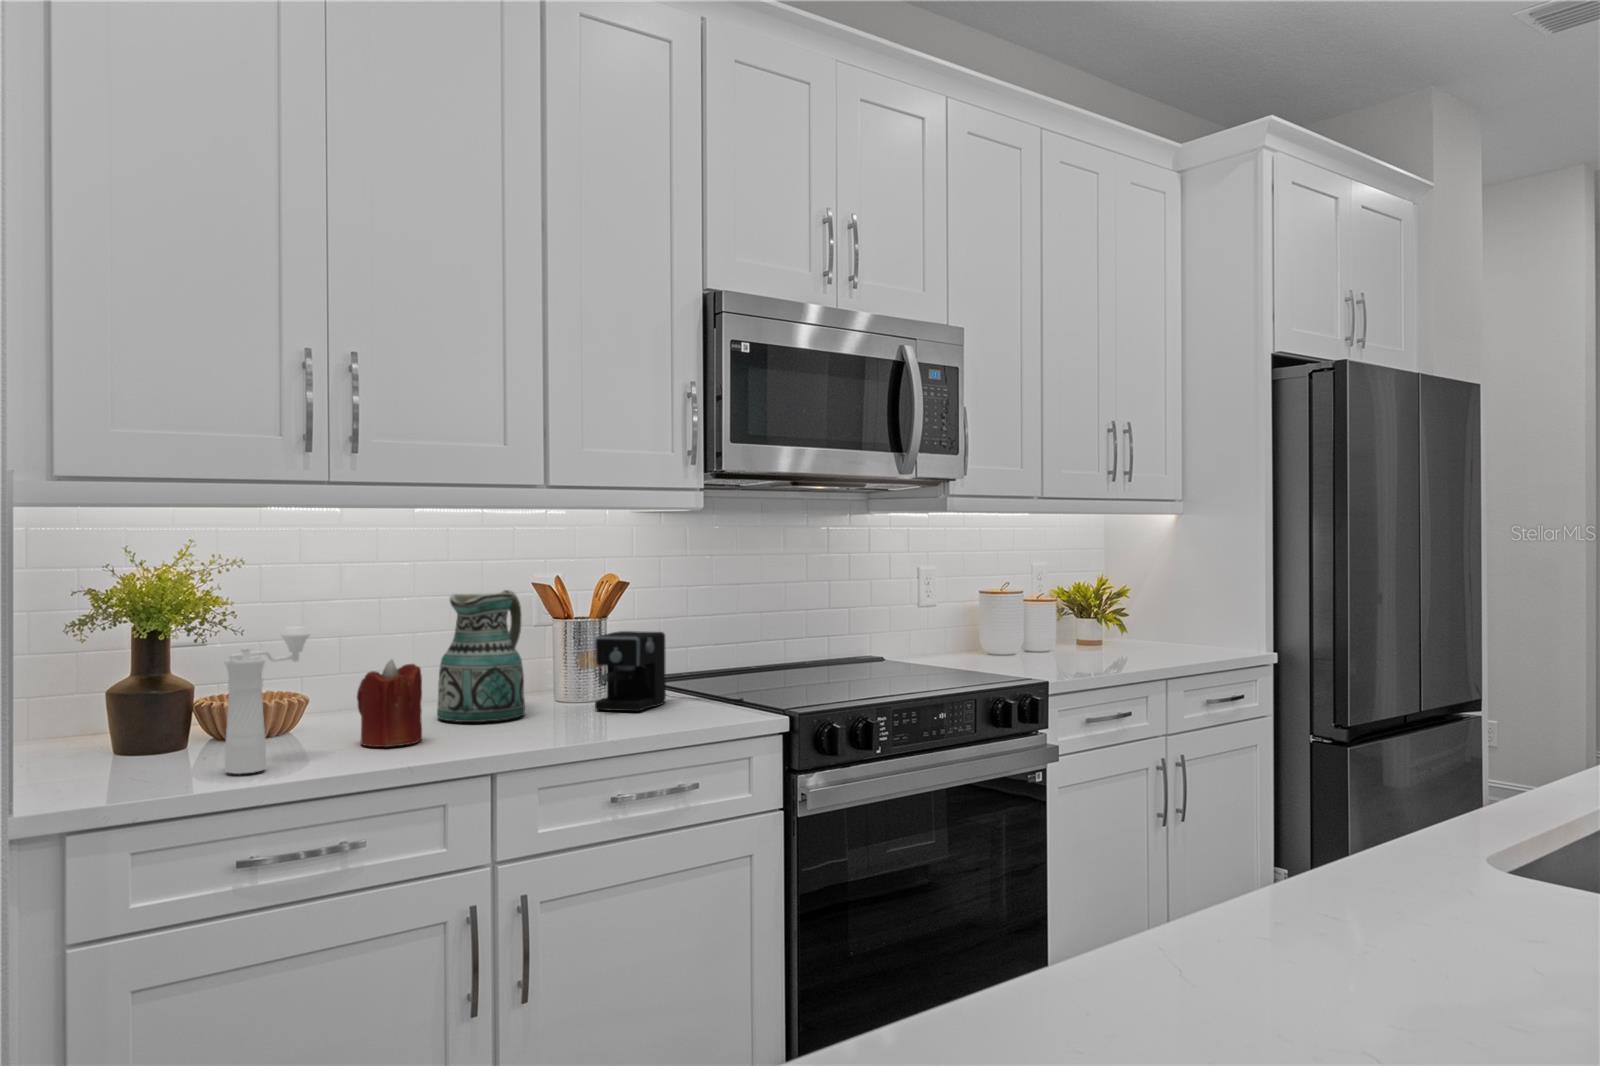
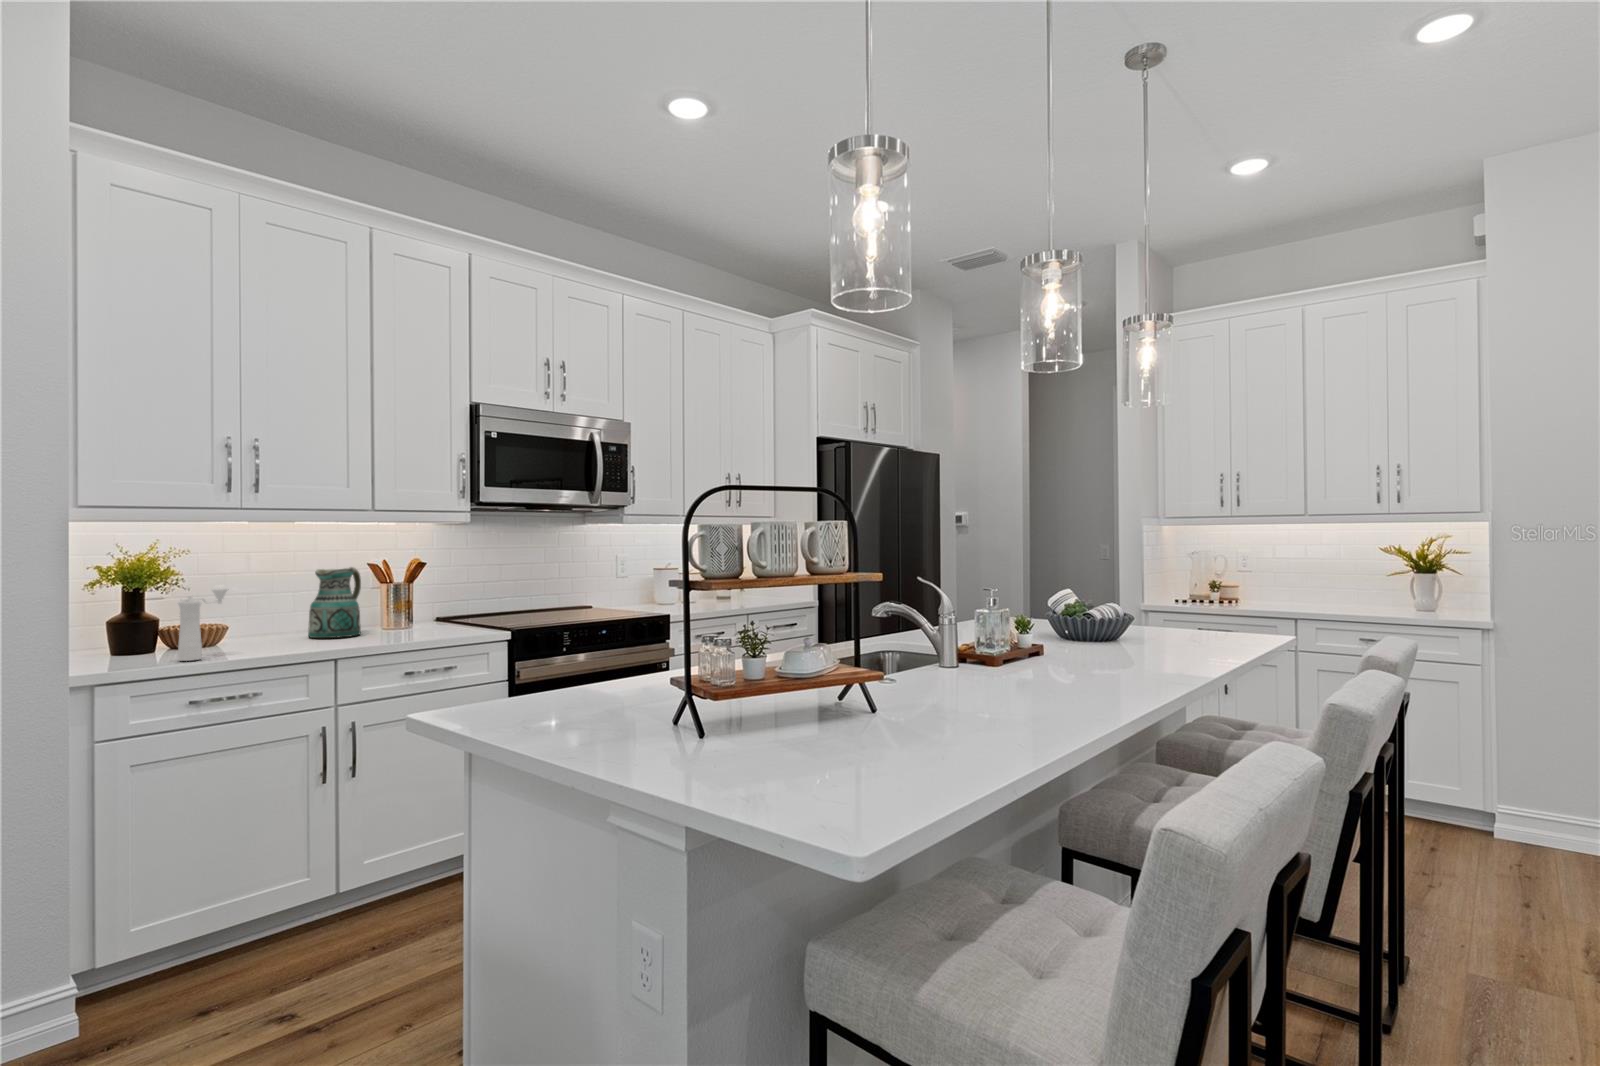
coffee maker: present [595,631,744,711] -> none [403,589,491,632]
candle: present [357,660,422,747] -> none [257,603,295,649]

